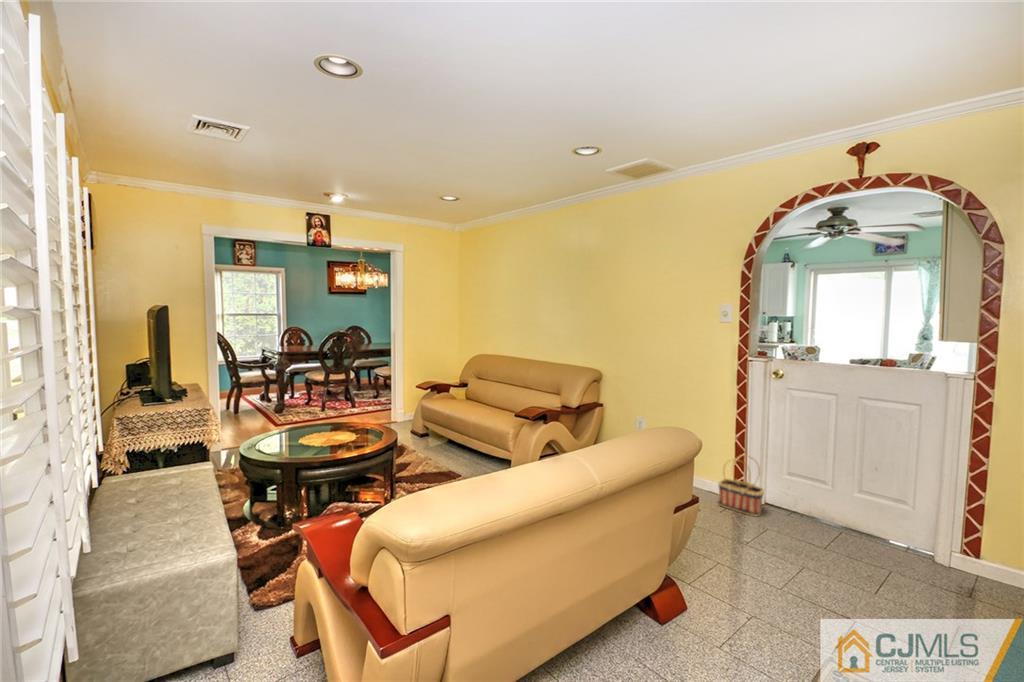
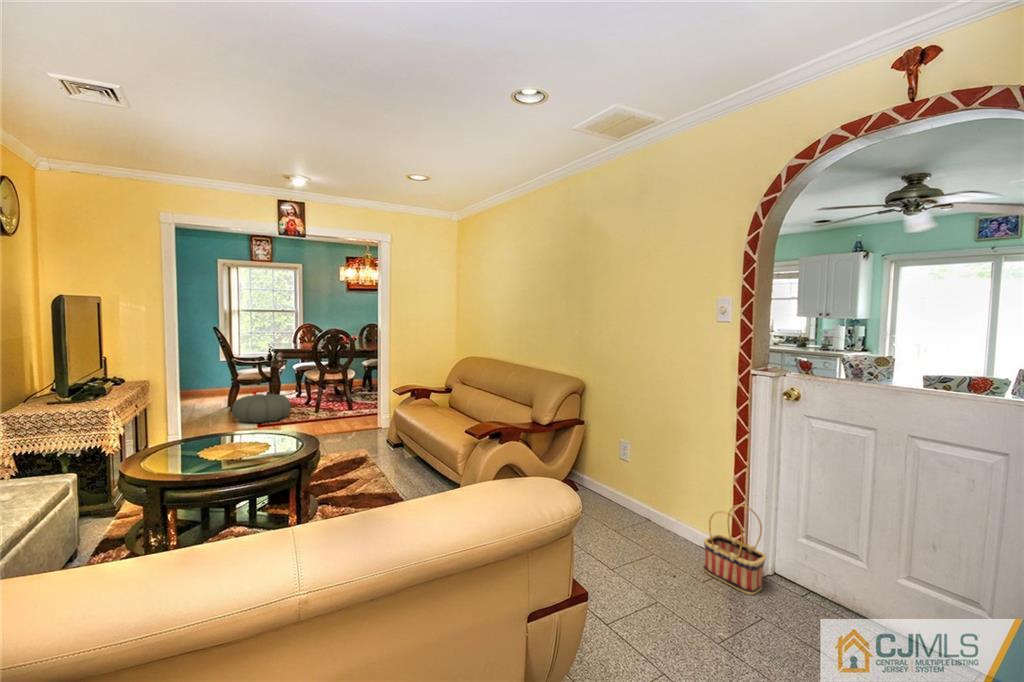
pouf: none [241,395,298,422] -> present [232,394,291,423]

